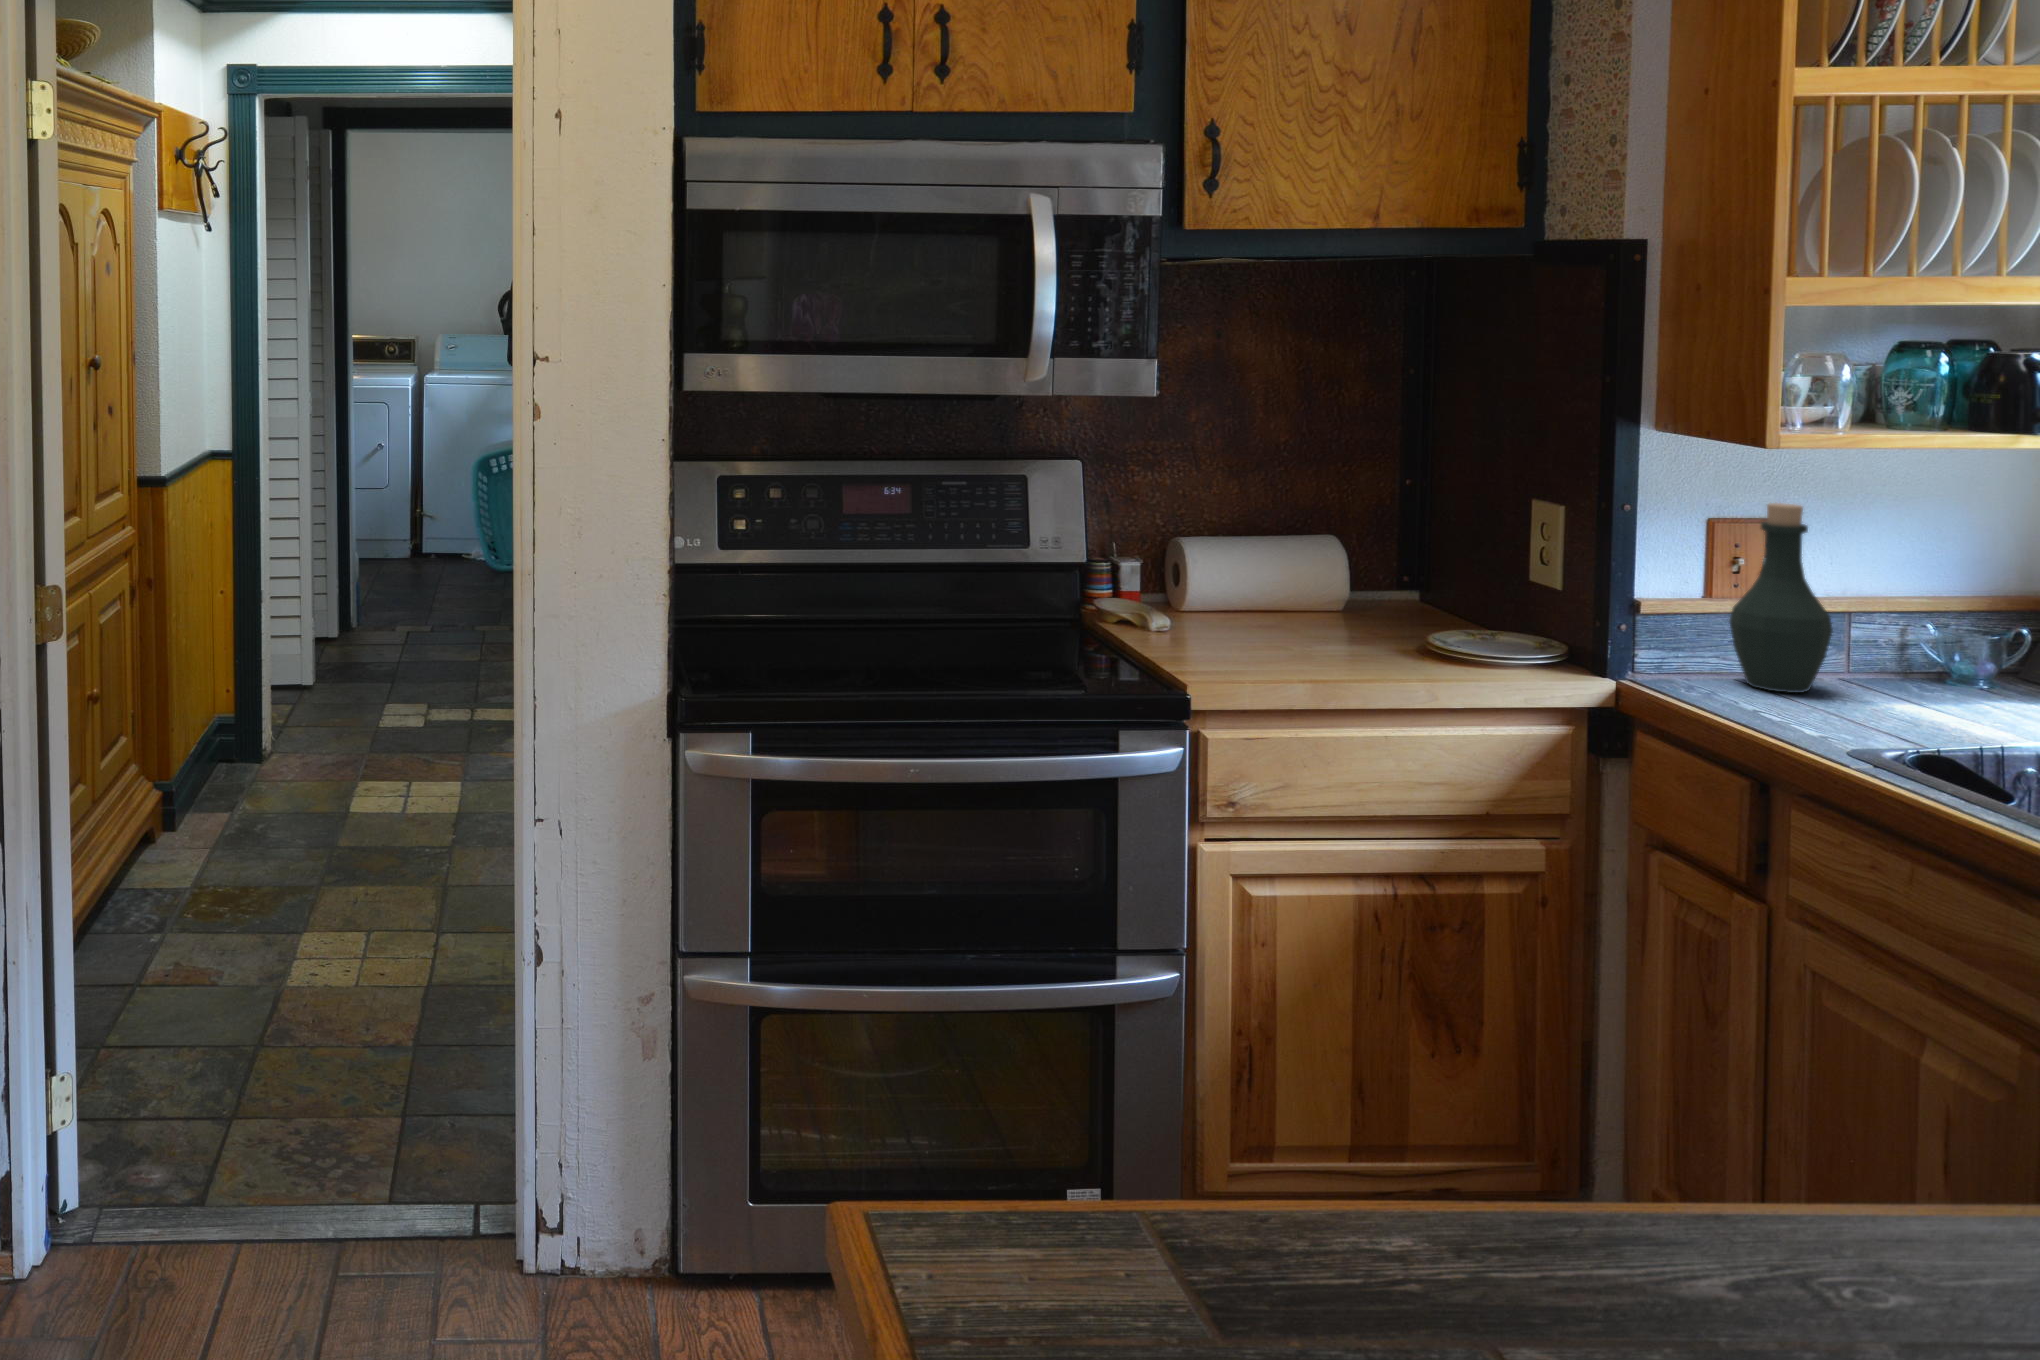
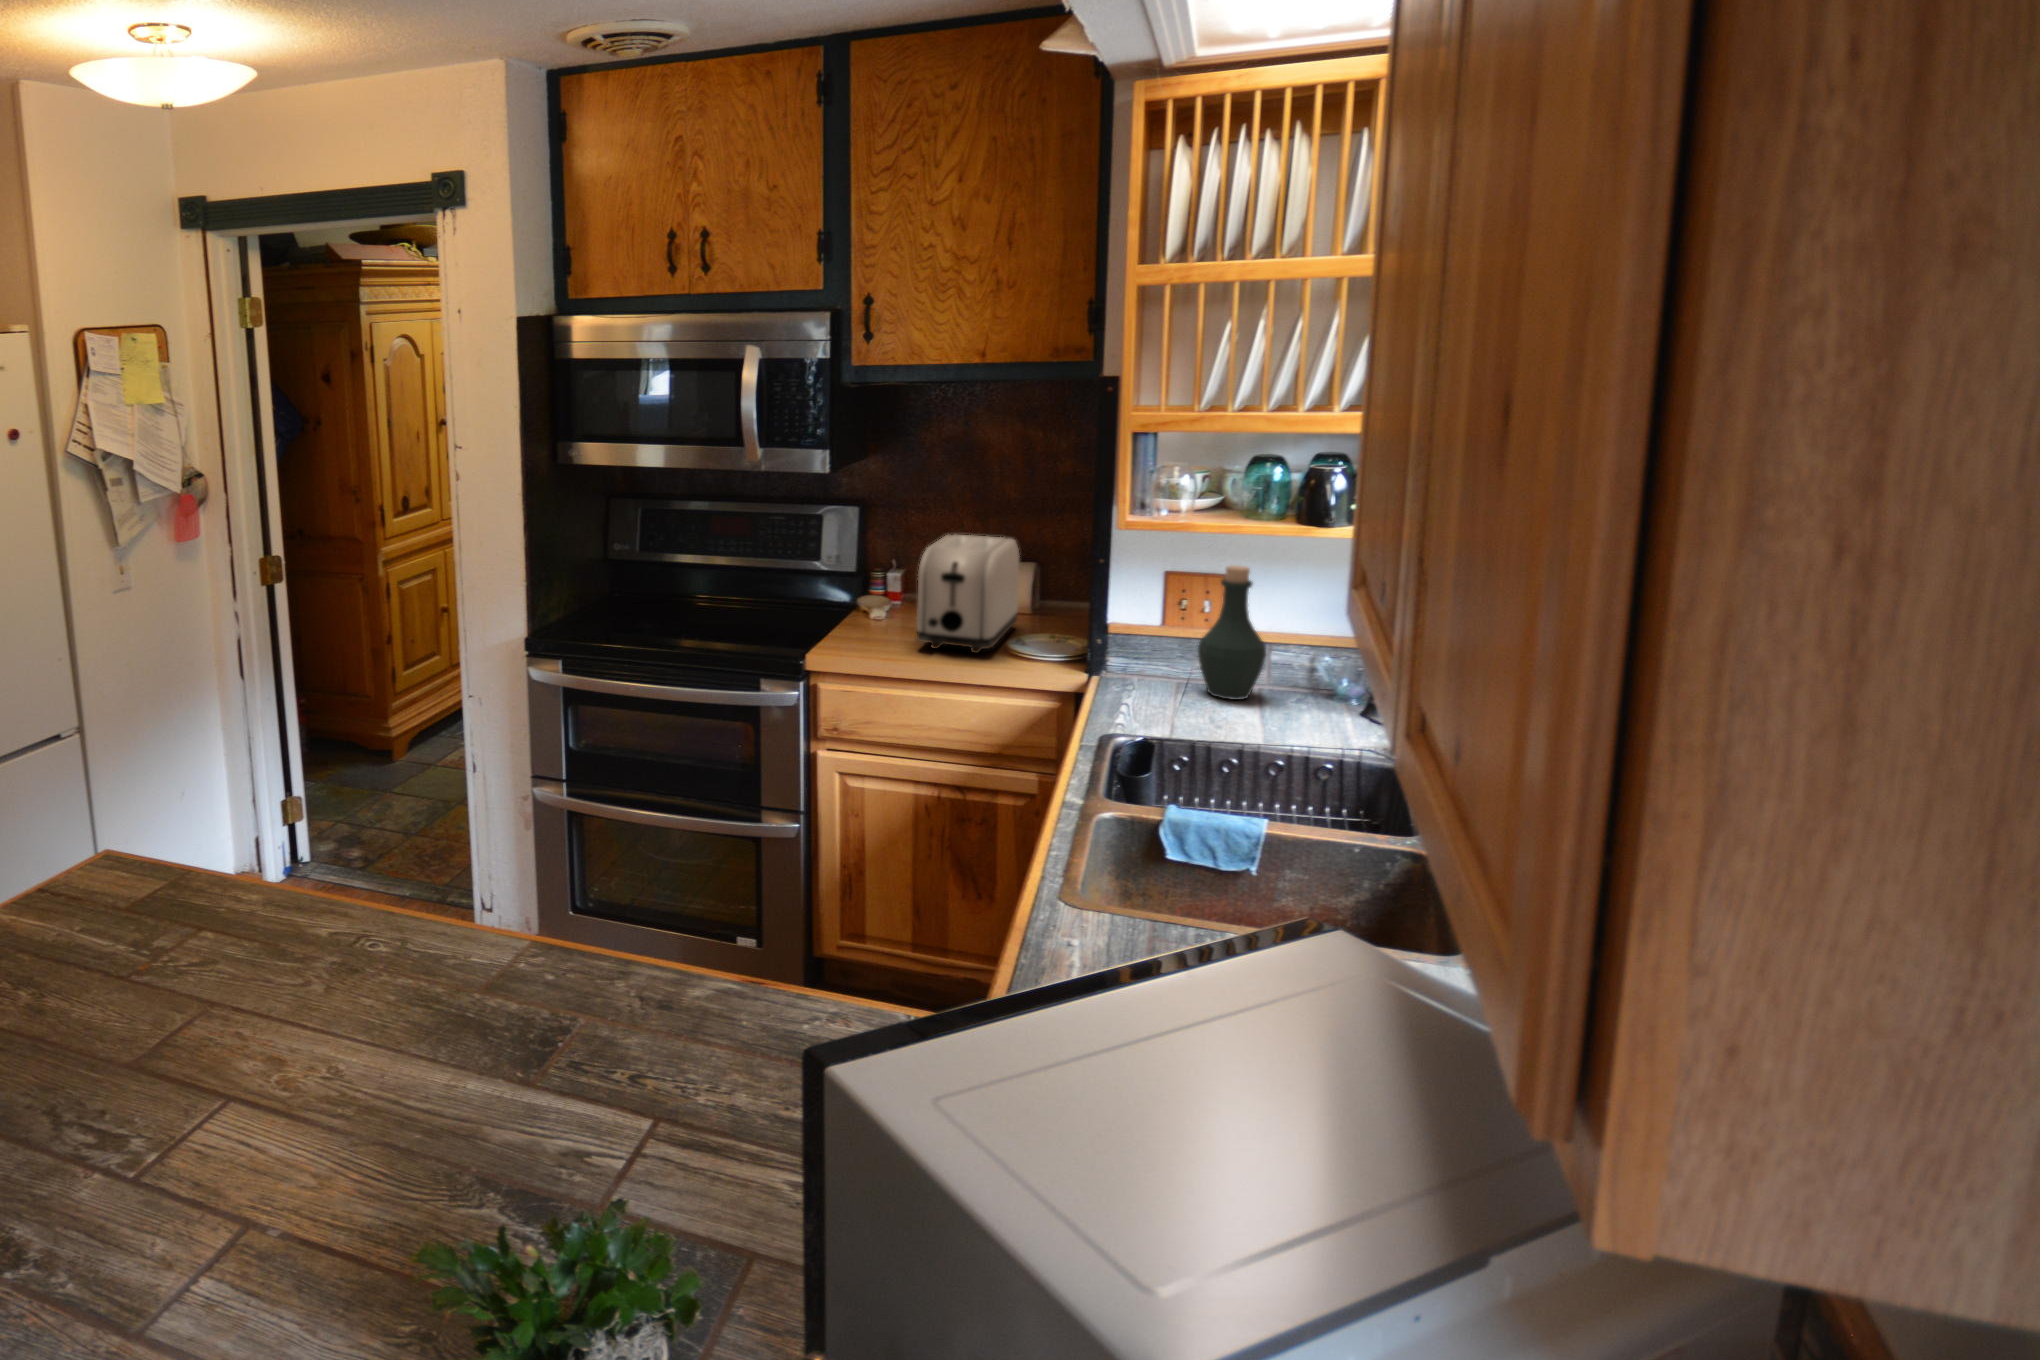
toaster: none [1267,488,1436,661] -> present [917,535,1019,653]

